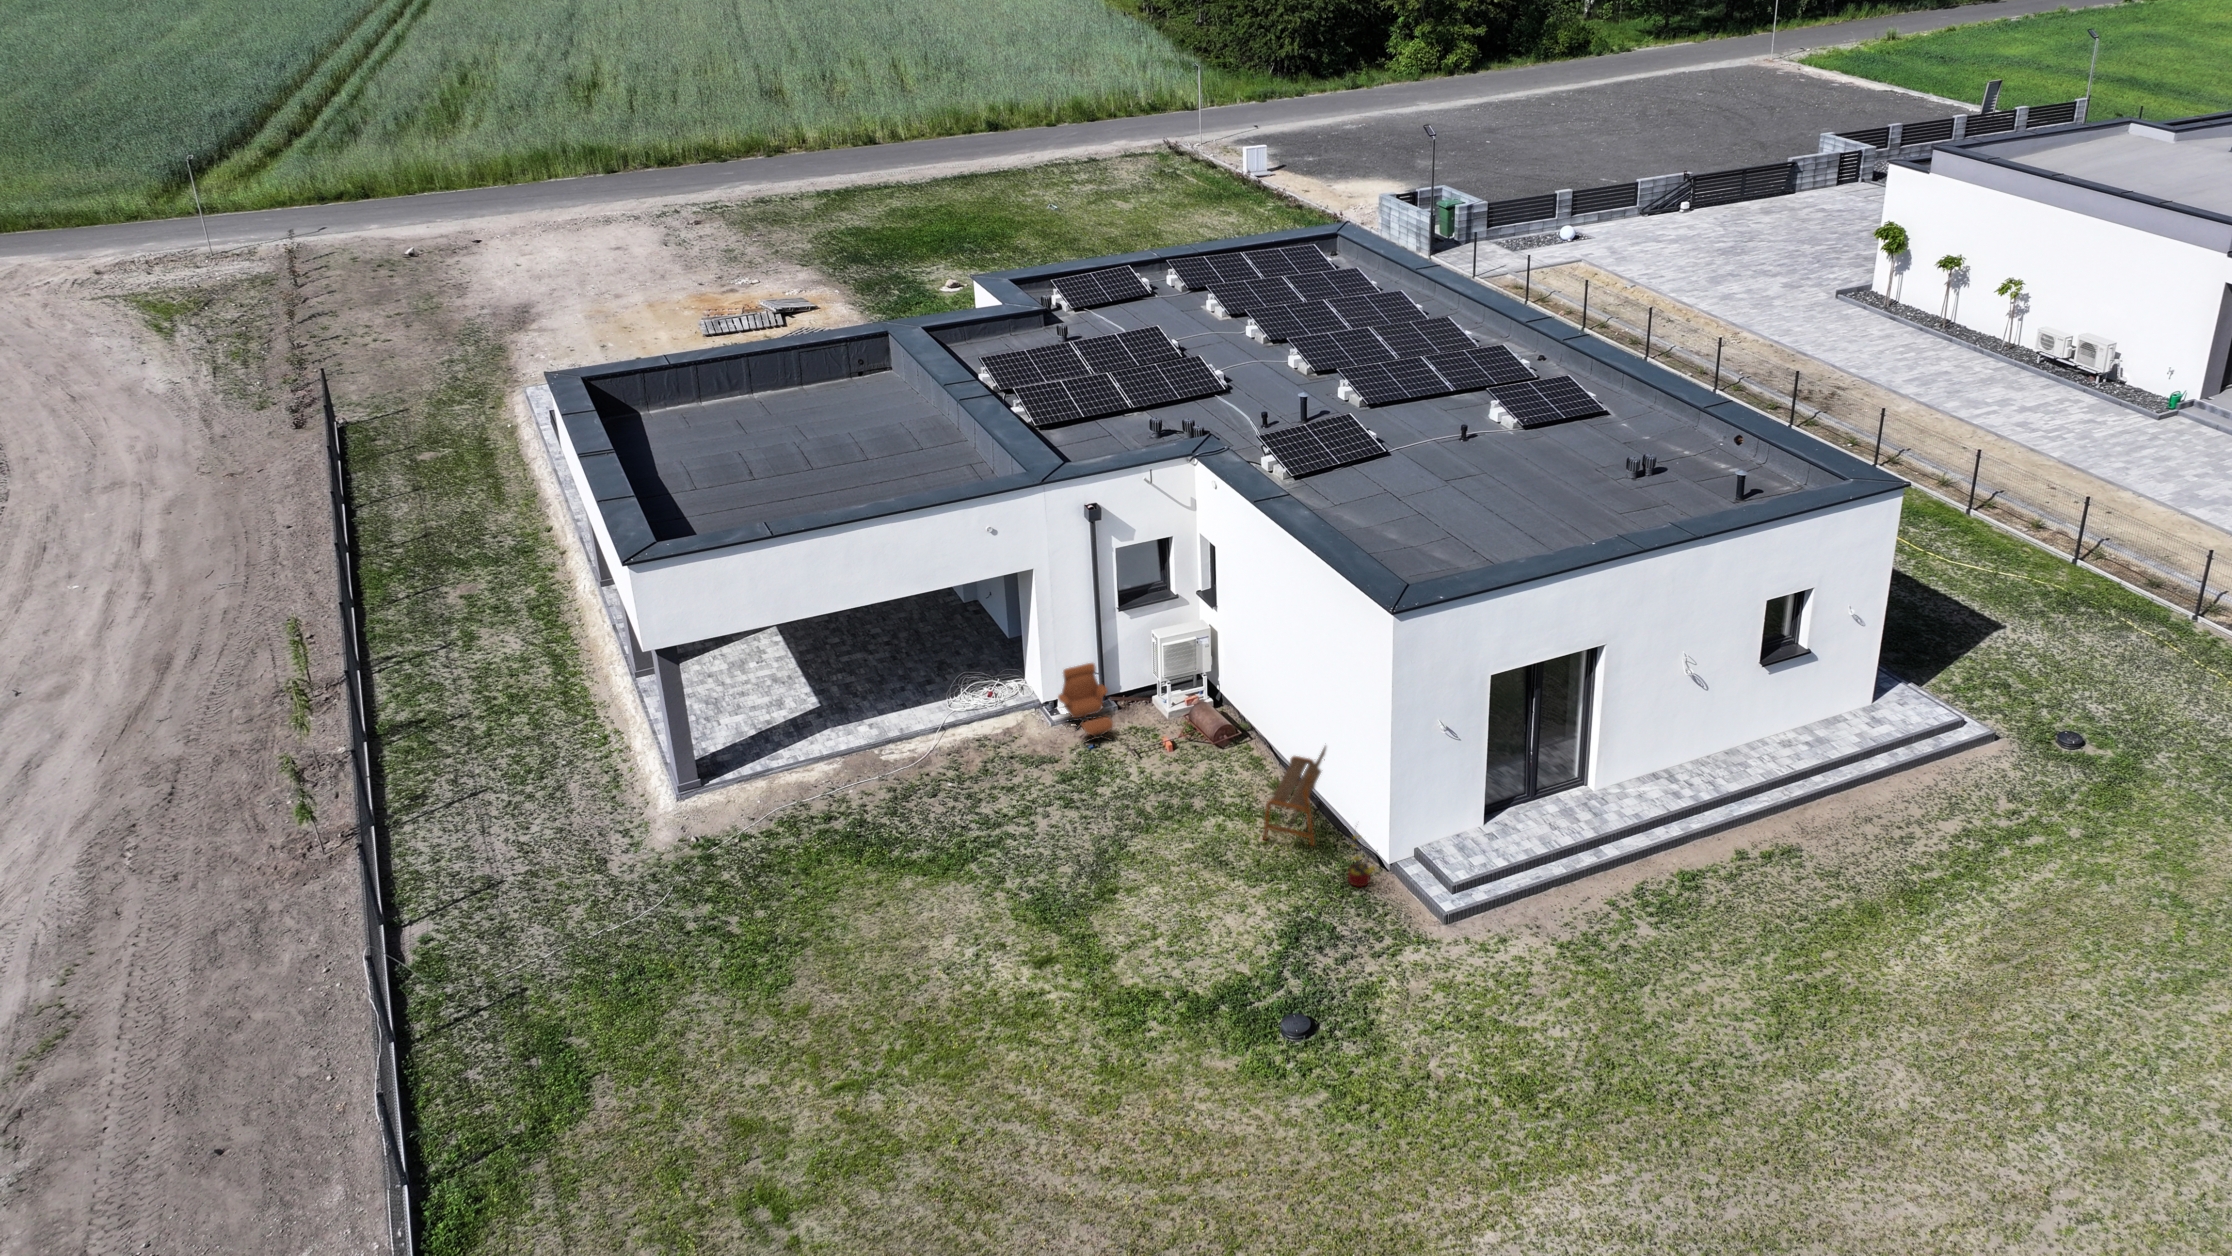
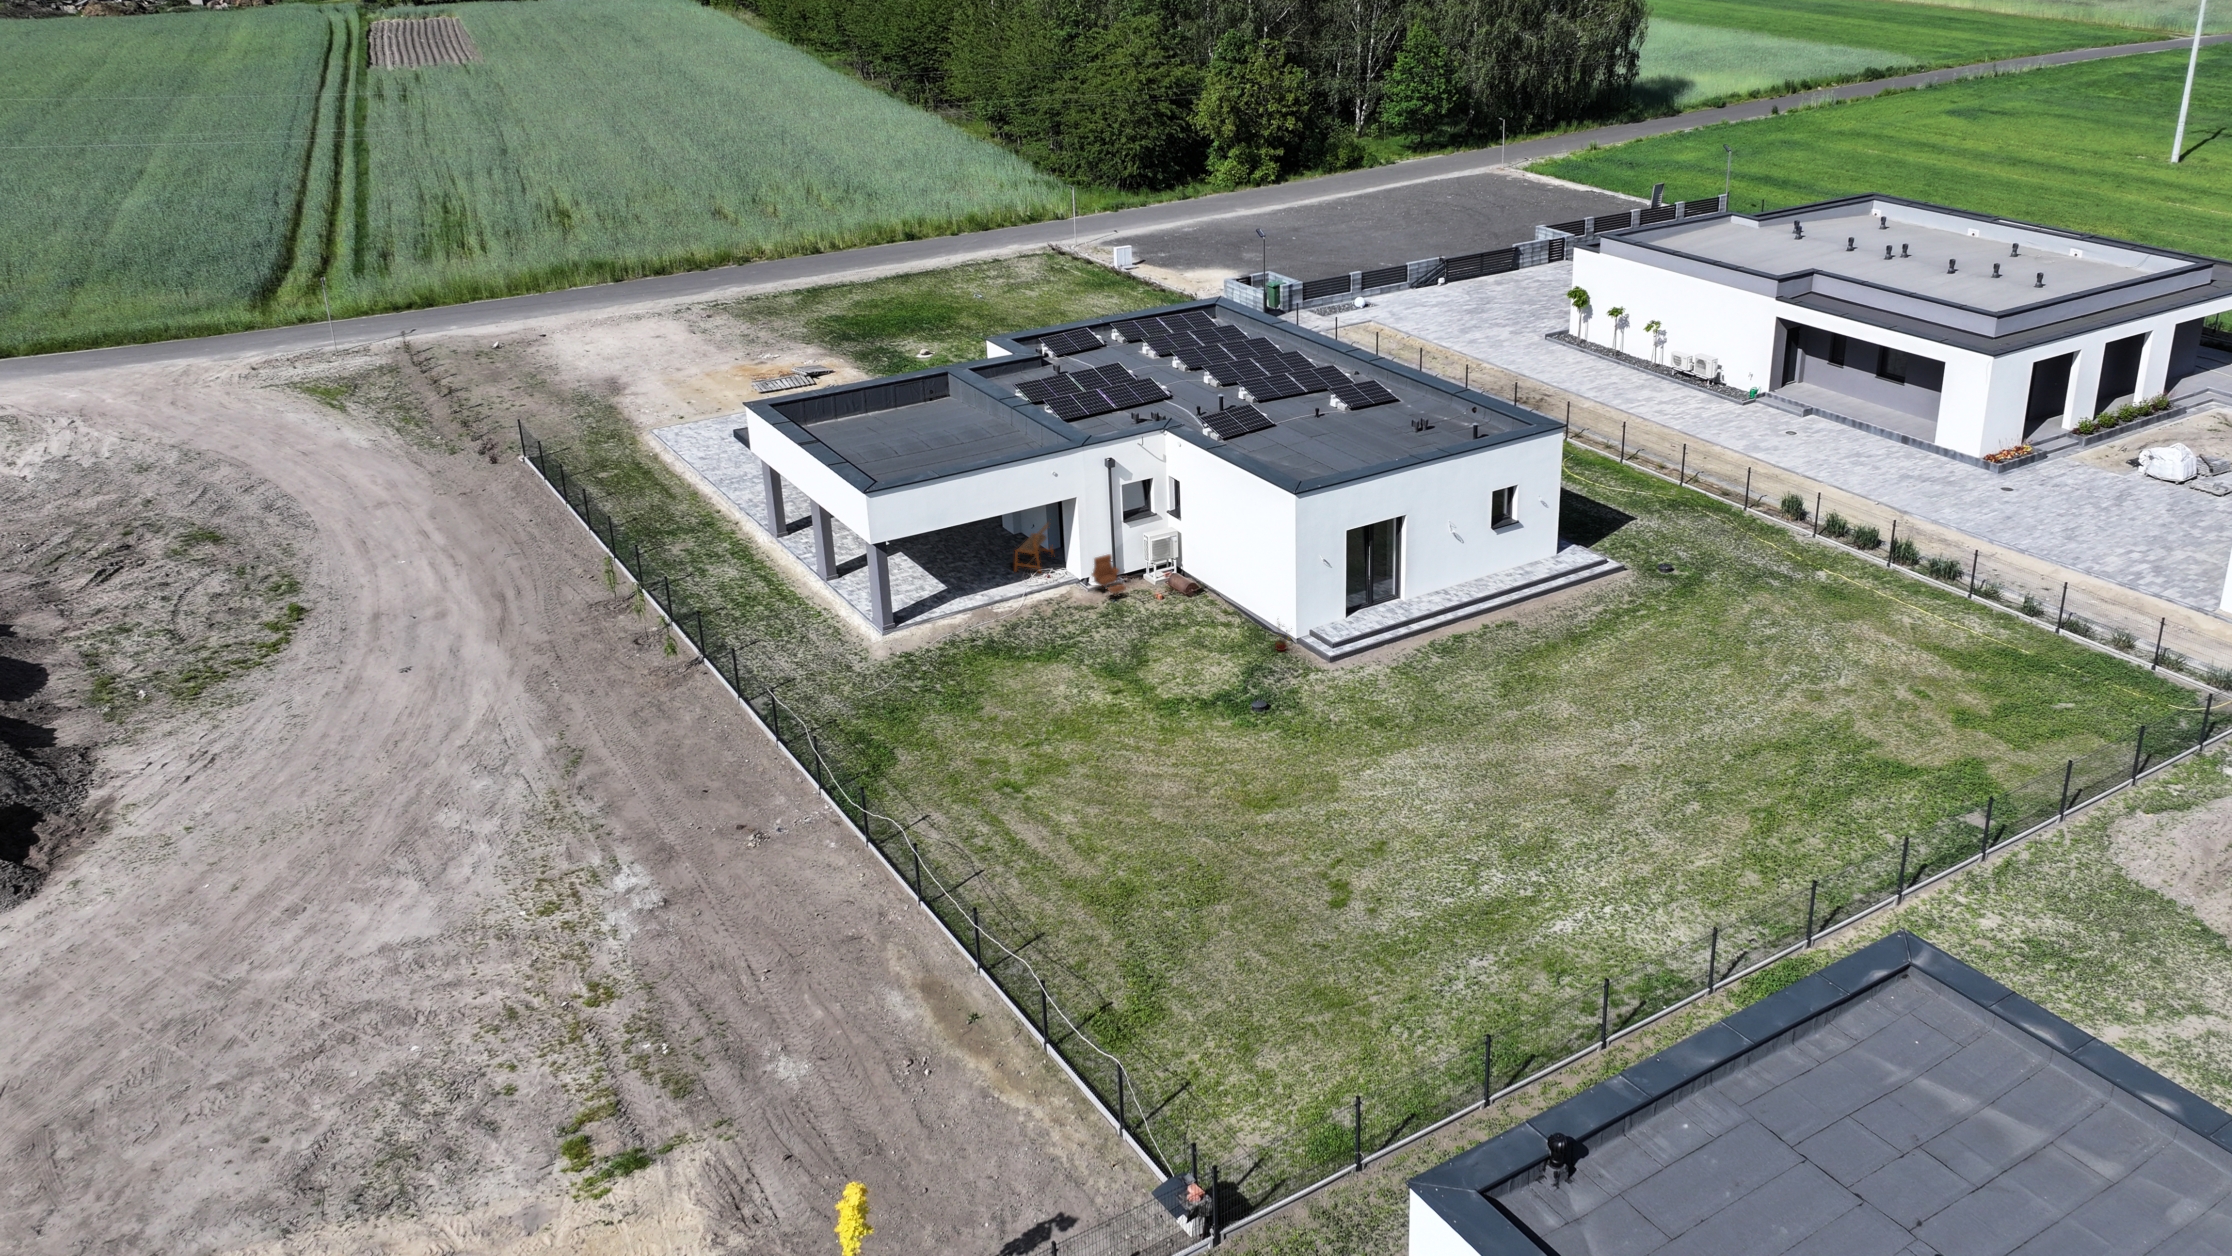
bench: present [1263,747,1326,846] -> present [1015,523,1053,572]

